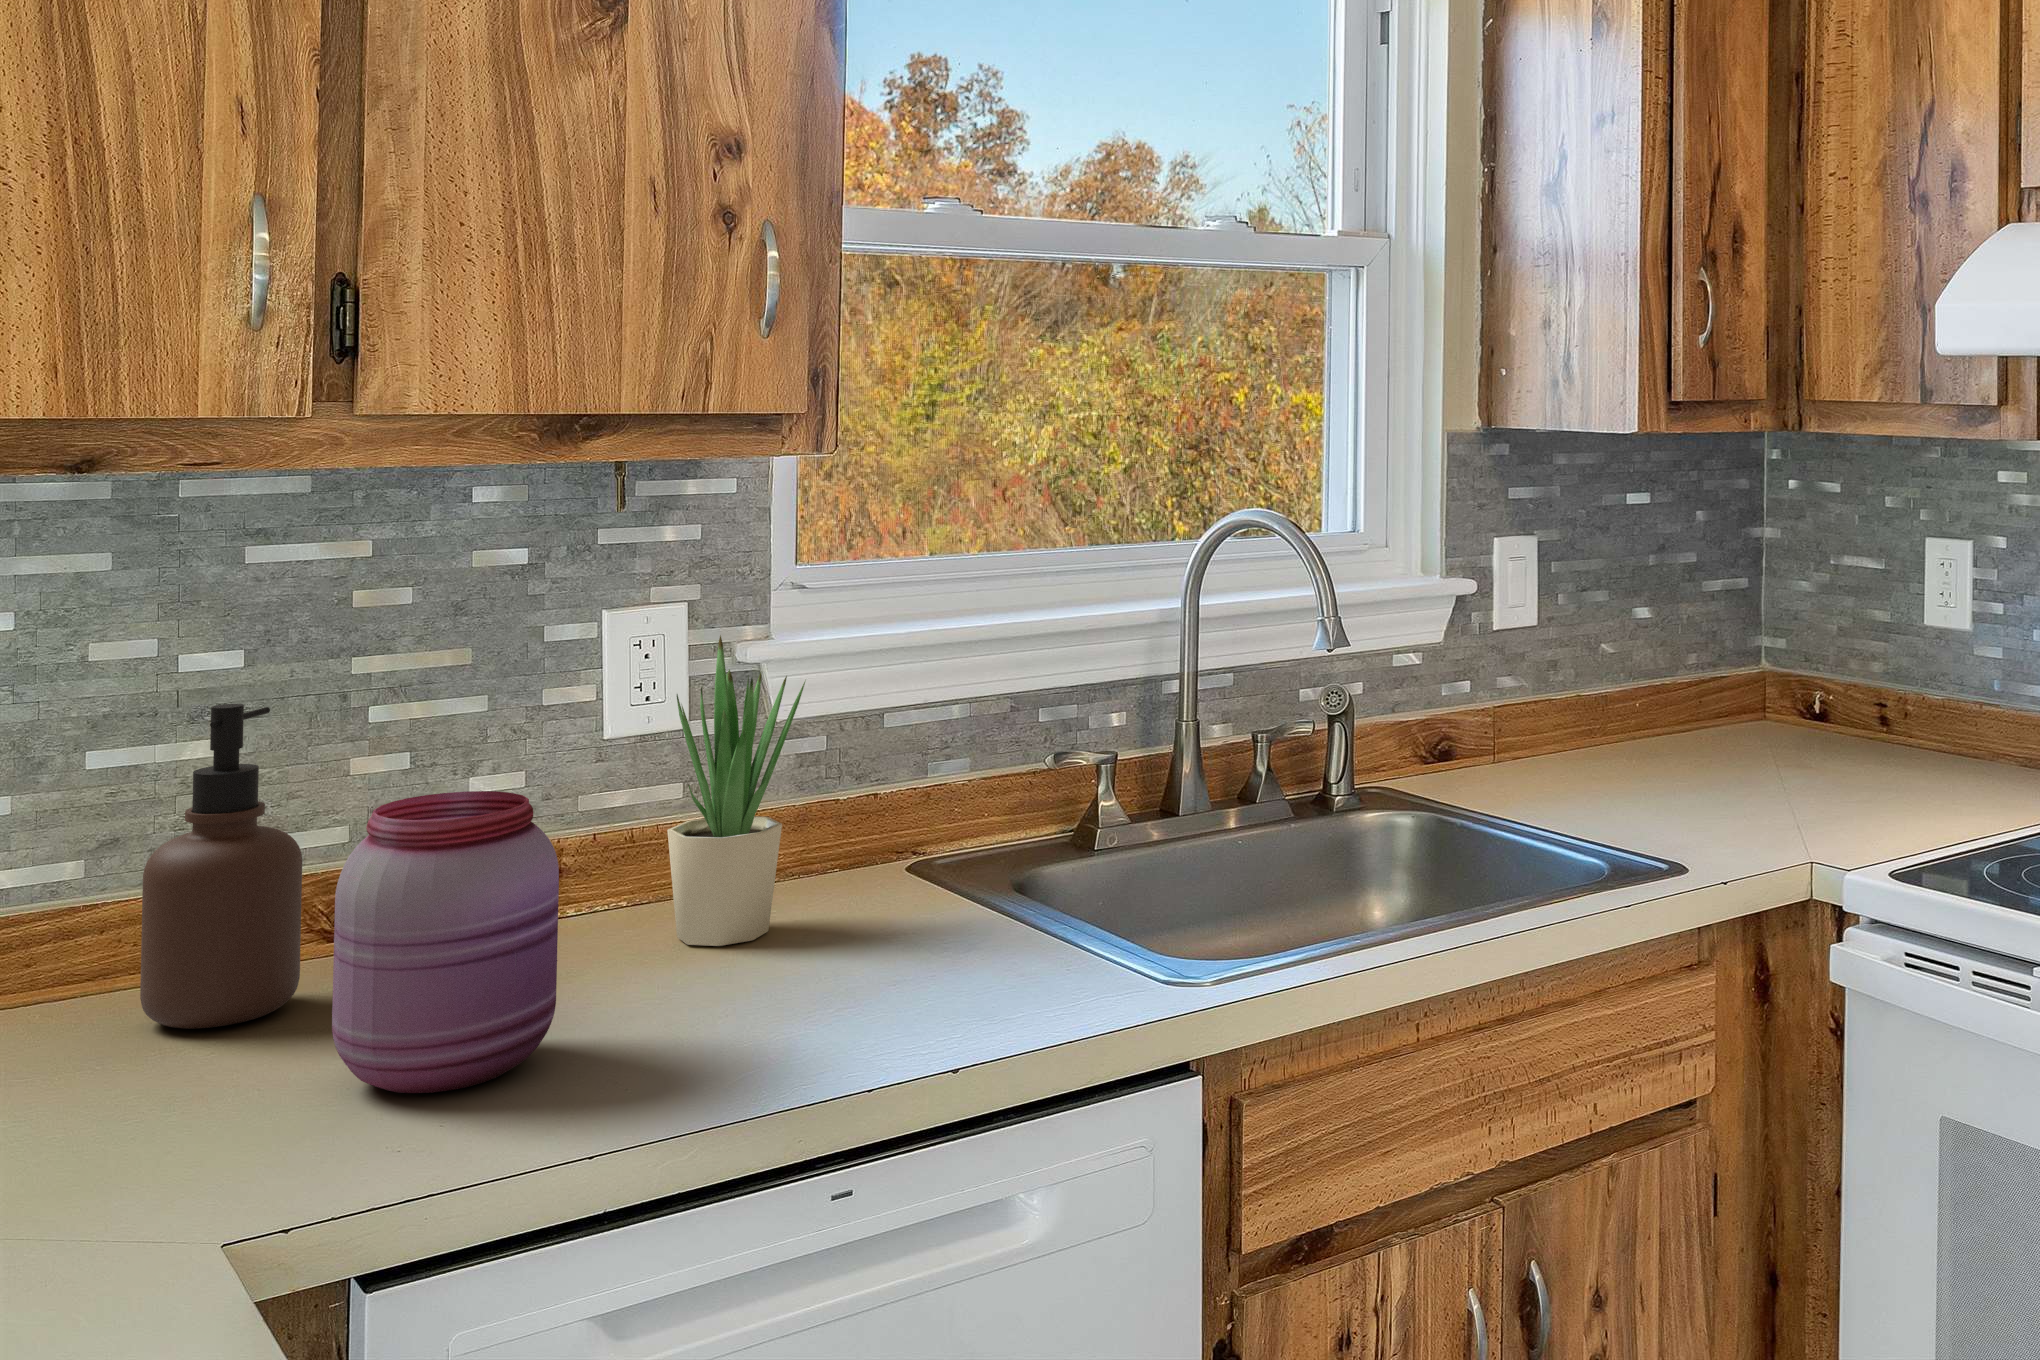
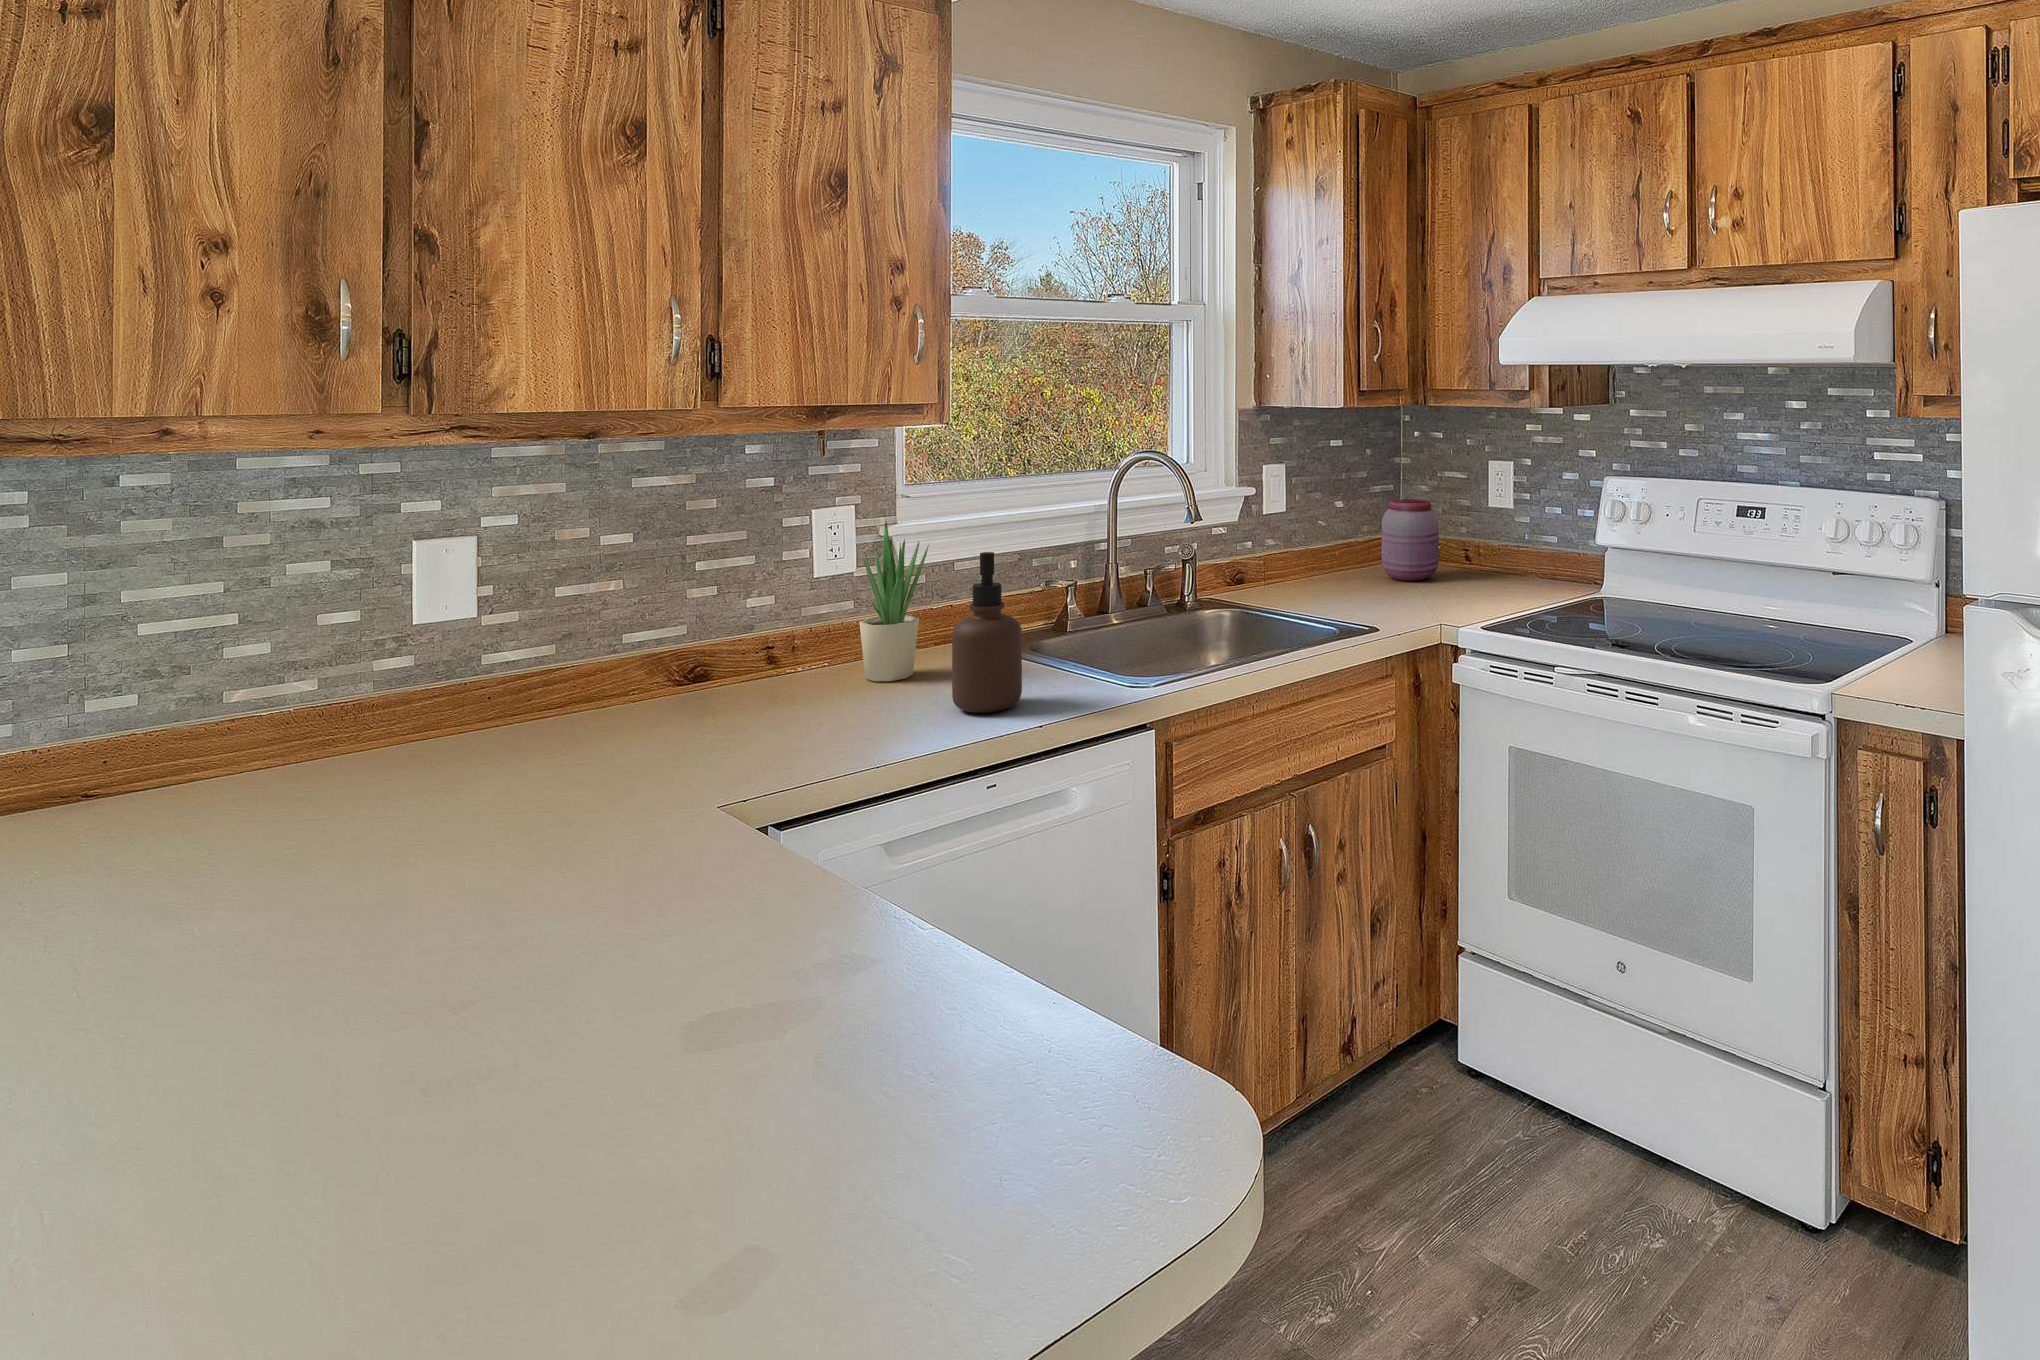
soap dispenser: present [140,704,302,1029] -> present [952,552,1022,713]
jar: present [332,791,559,1093] -> present [1382,499,1439,581]

